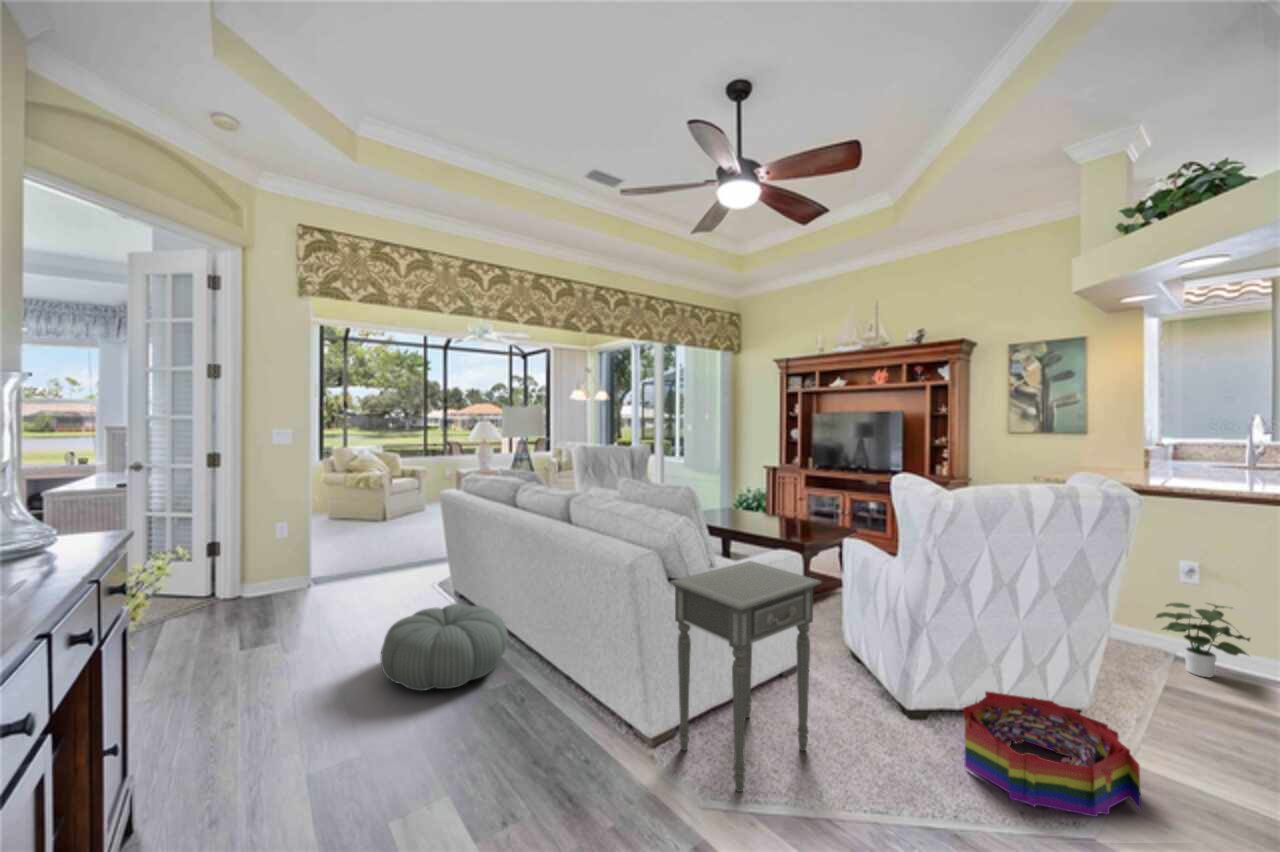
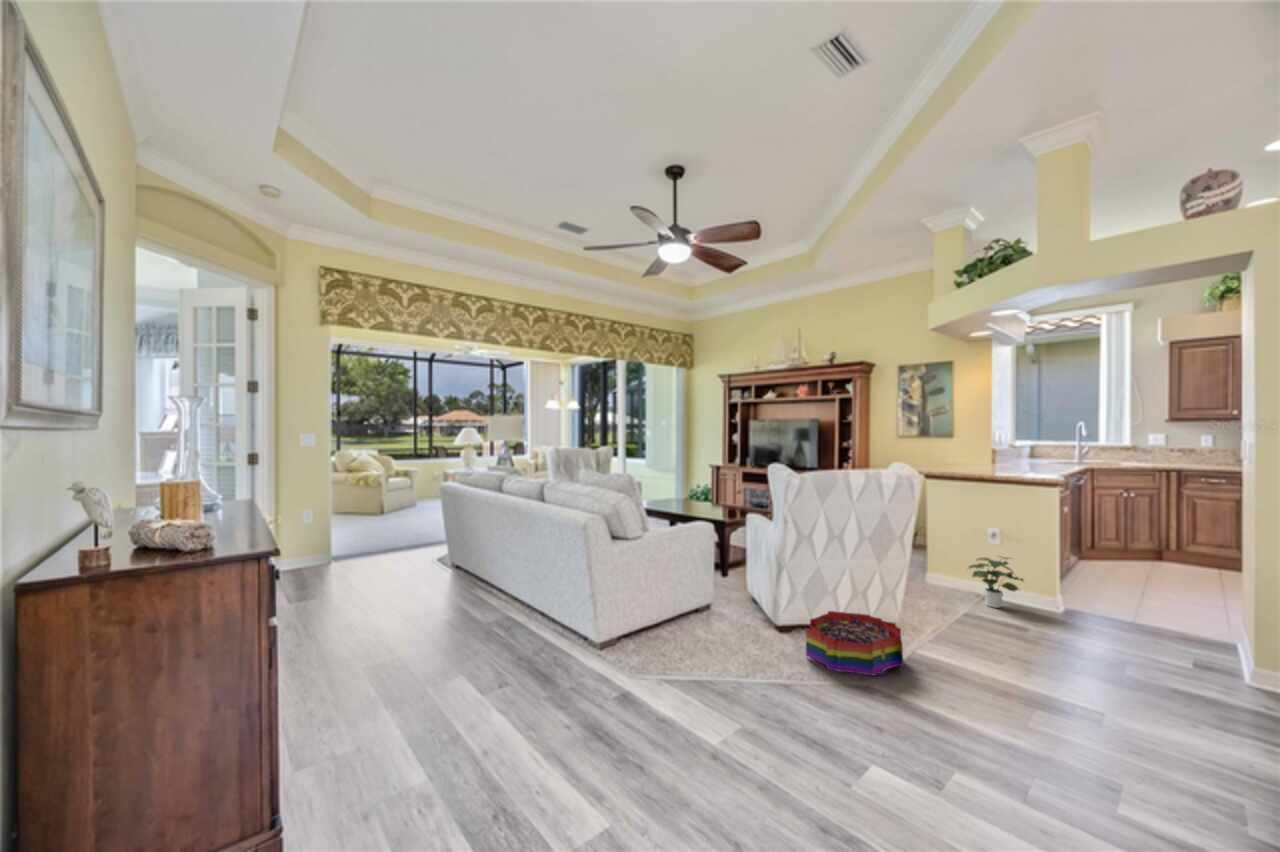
side table: present [671,561,821,792] -> none [613,525,715,671]
pouf: present [381,604,508,691] -> none [402,567,496,625]

